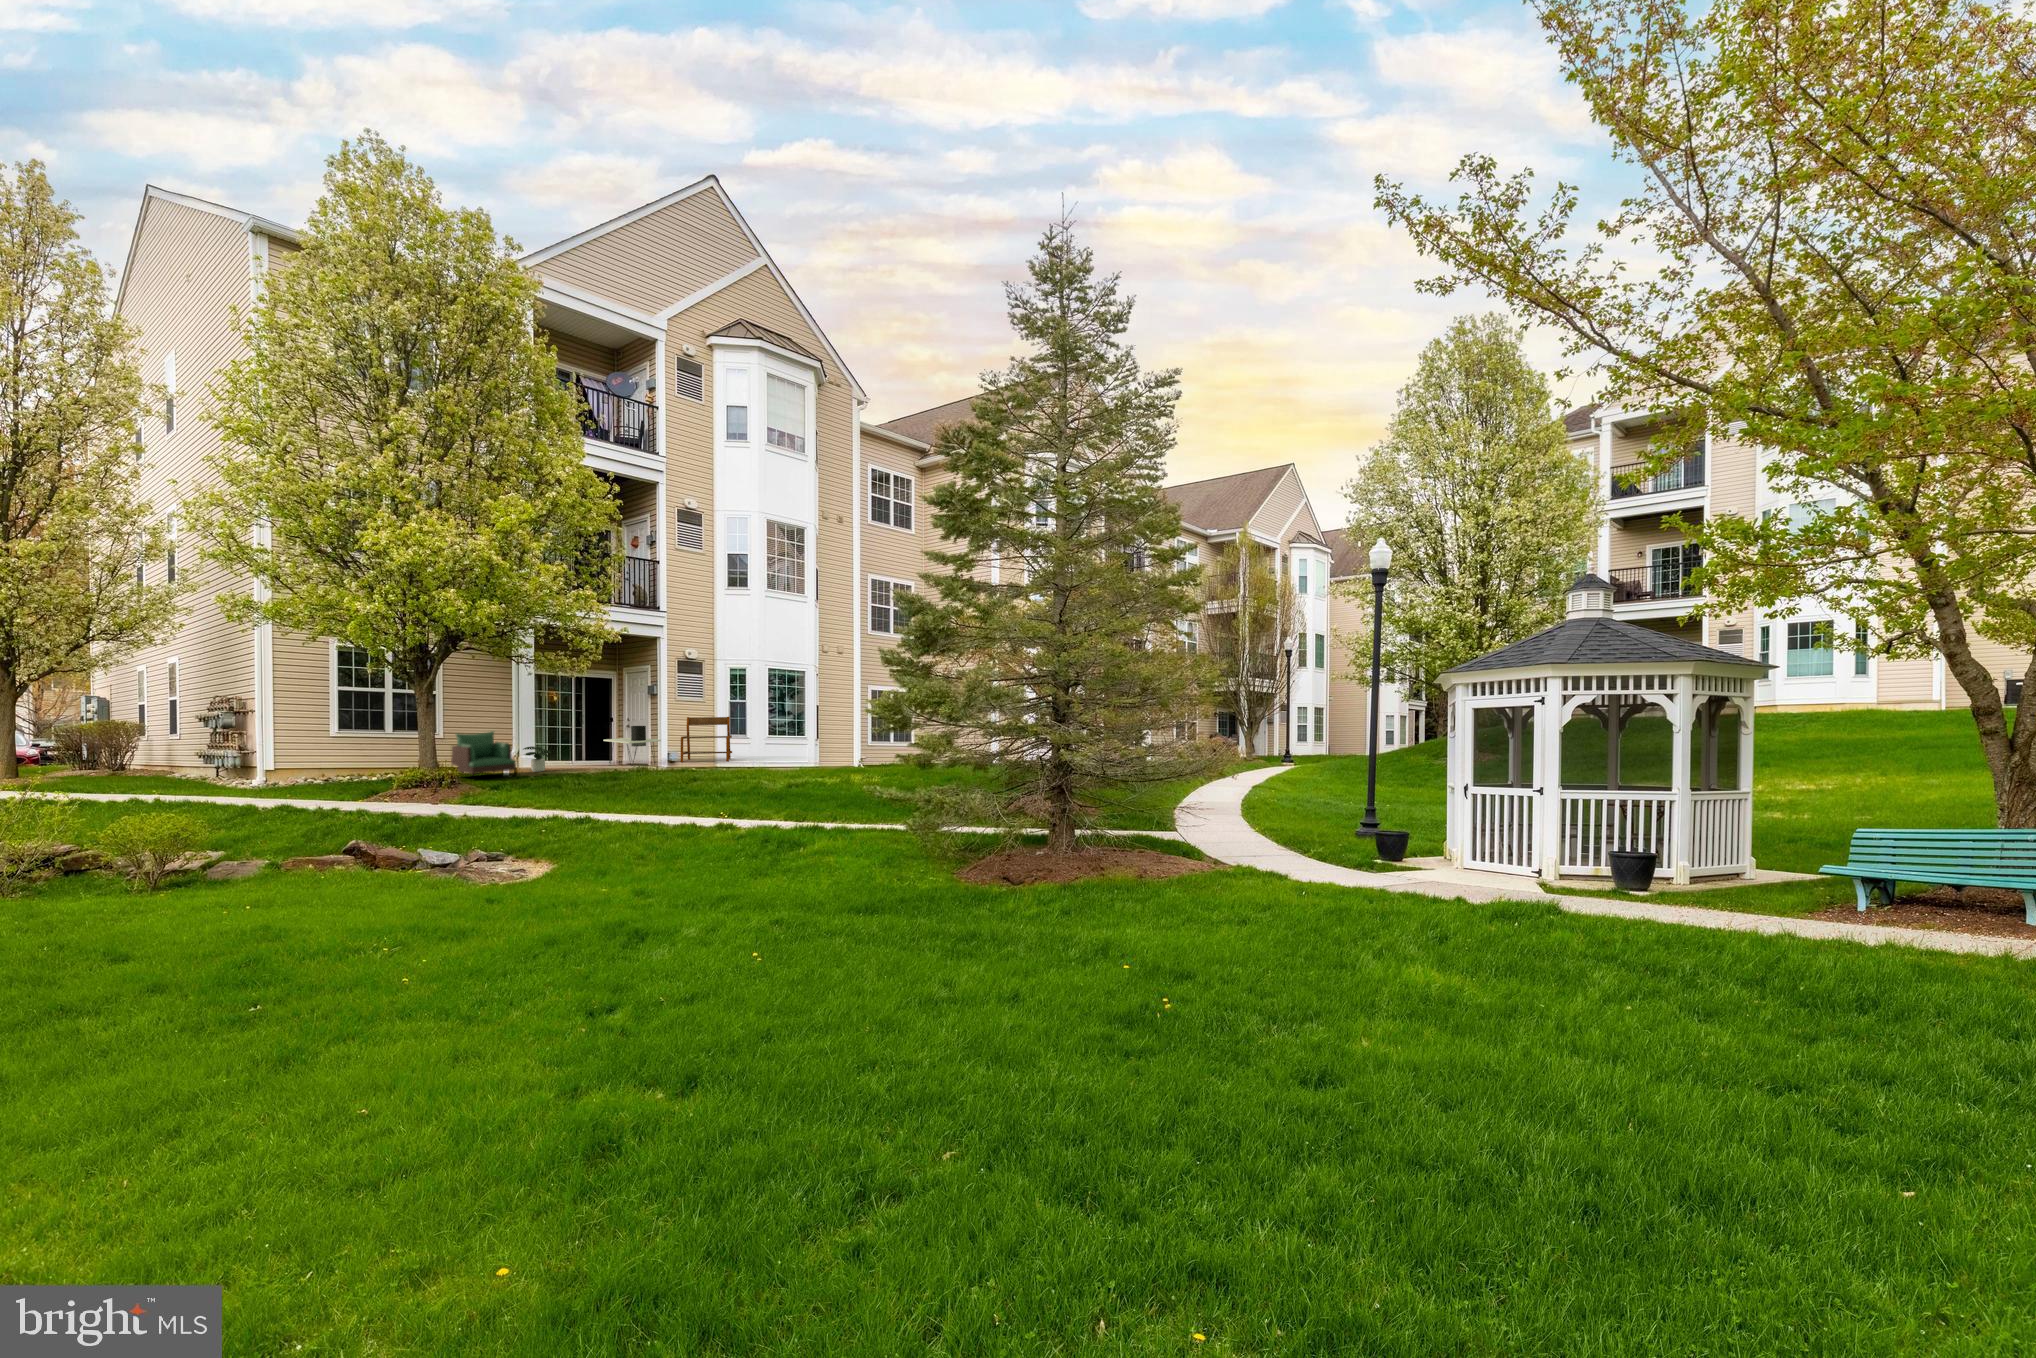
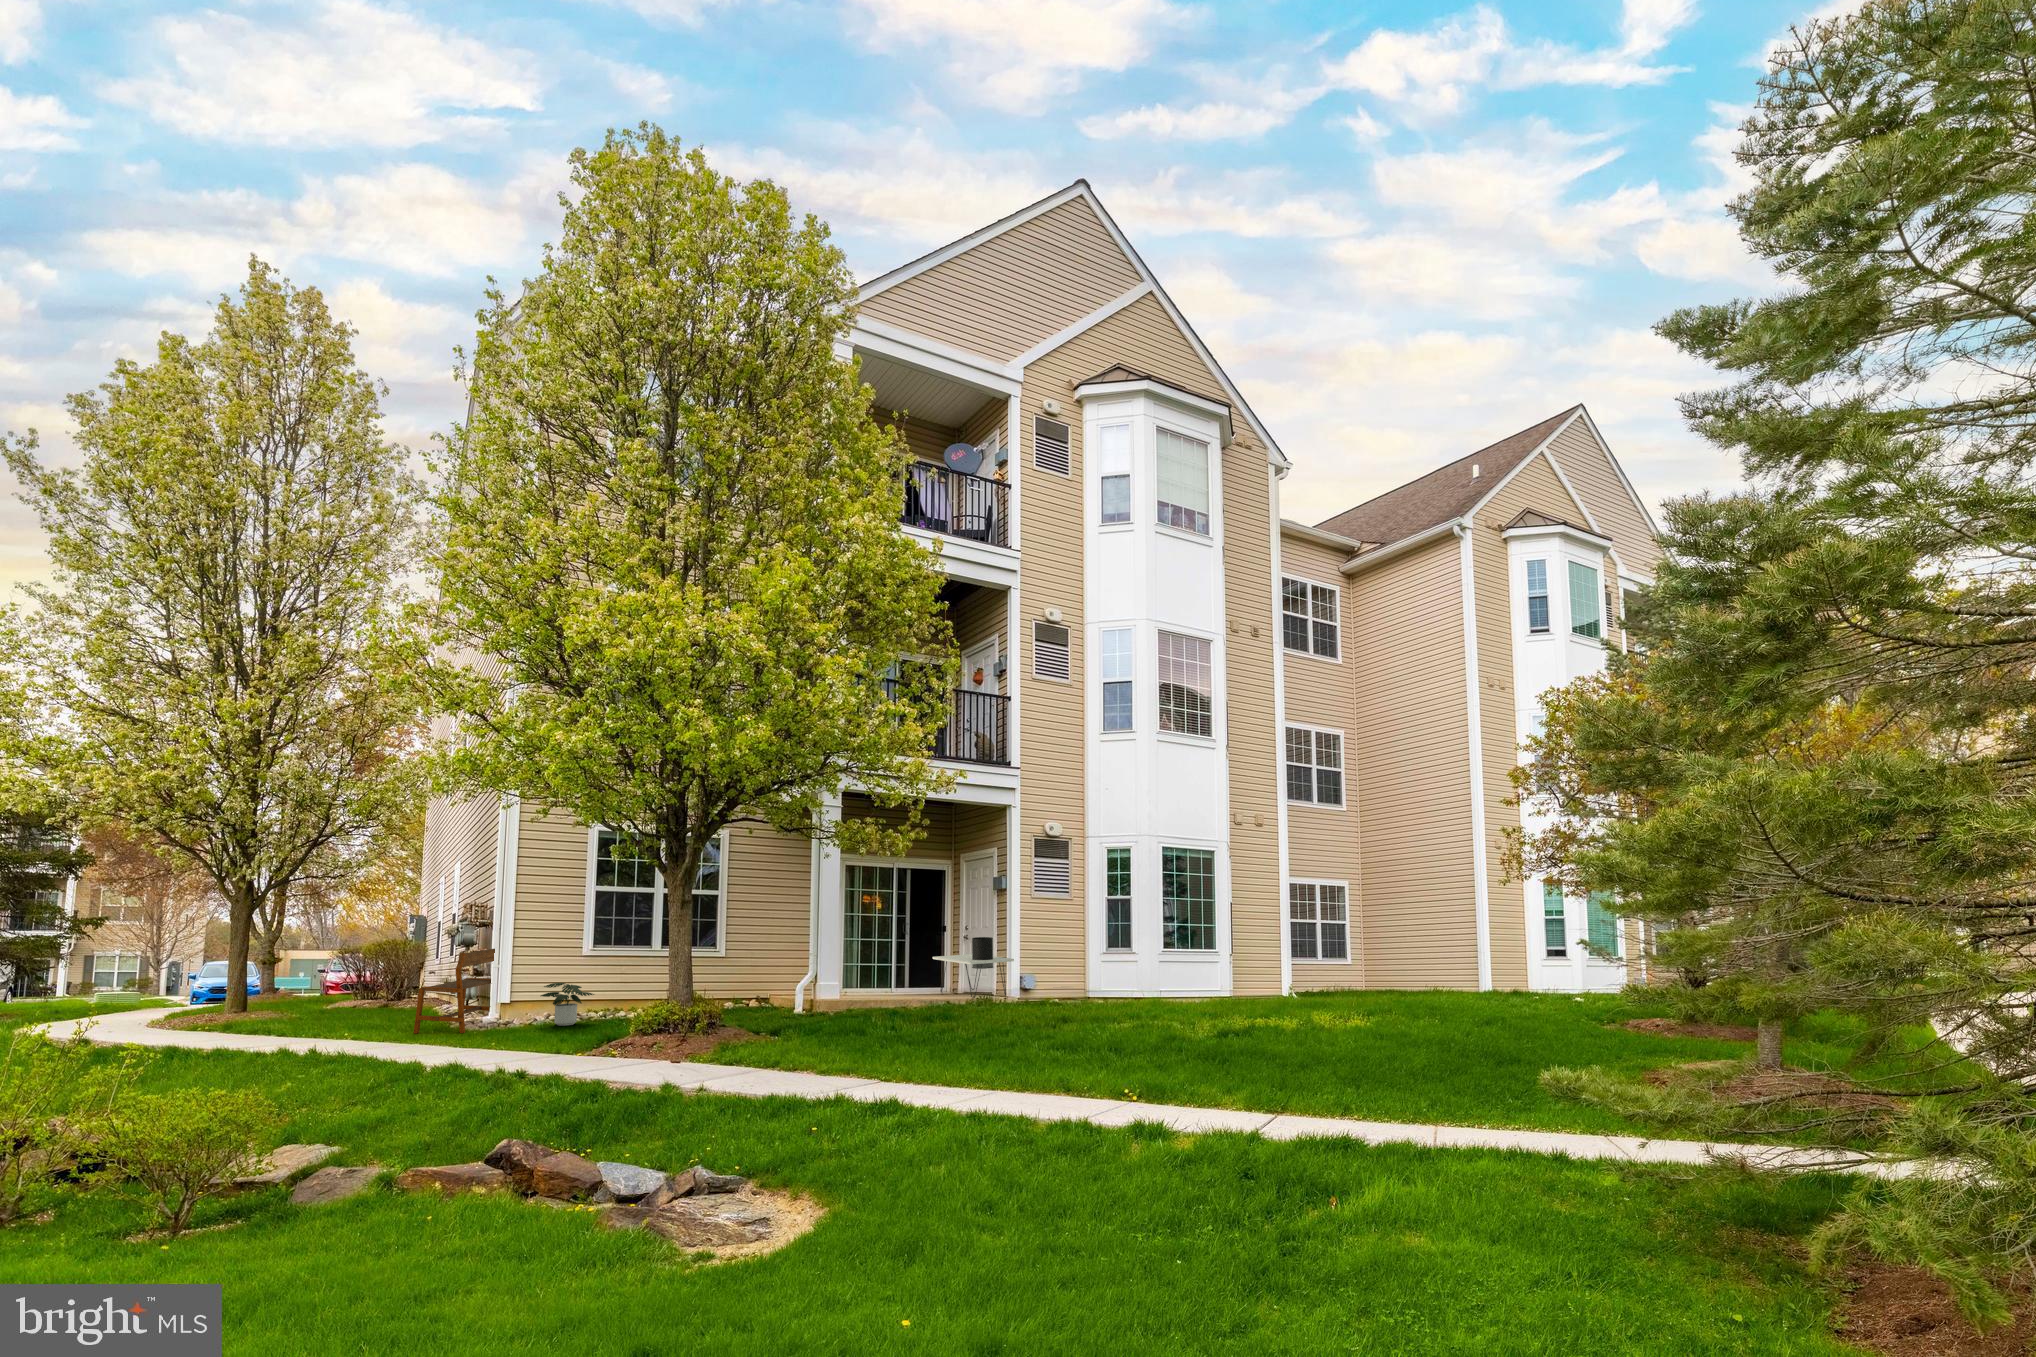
bench: present [681,717,732,762] -> present [414,949,495,1033]
armchair: present [451,731,516,778] -> none [724,943,812,1020]
potted plant: present [523,746,551,772] -> present [541,983,594,1026]

